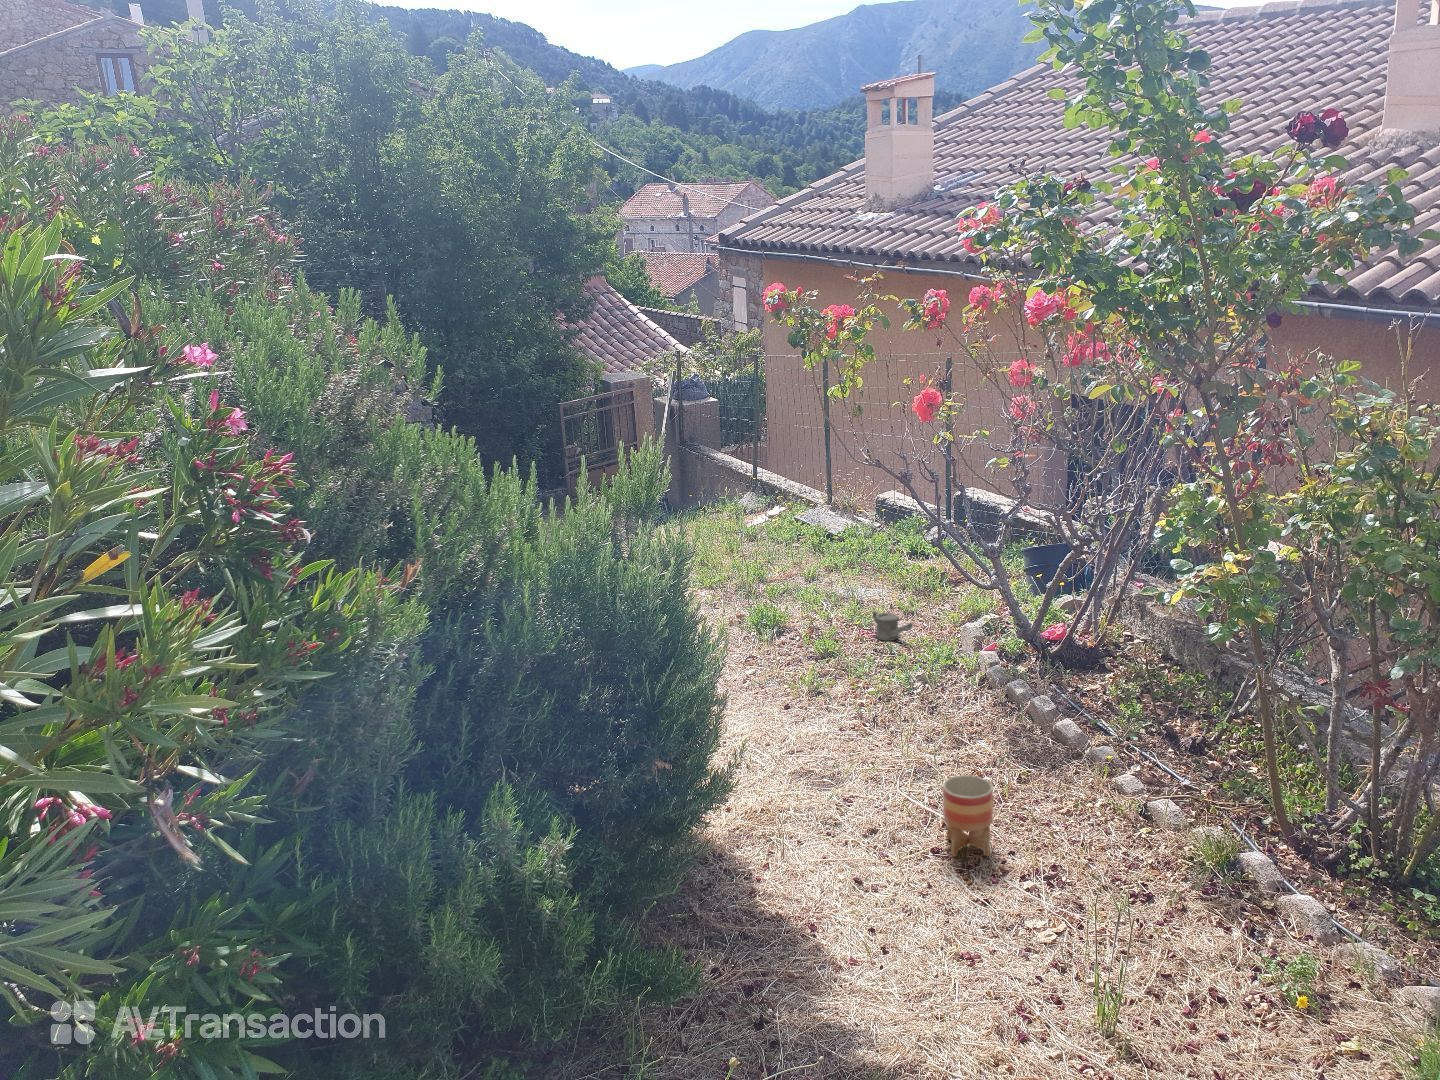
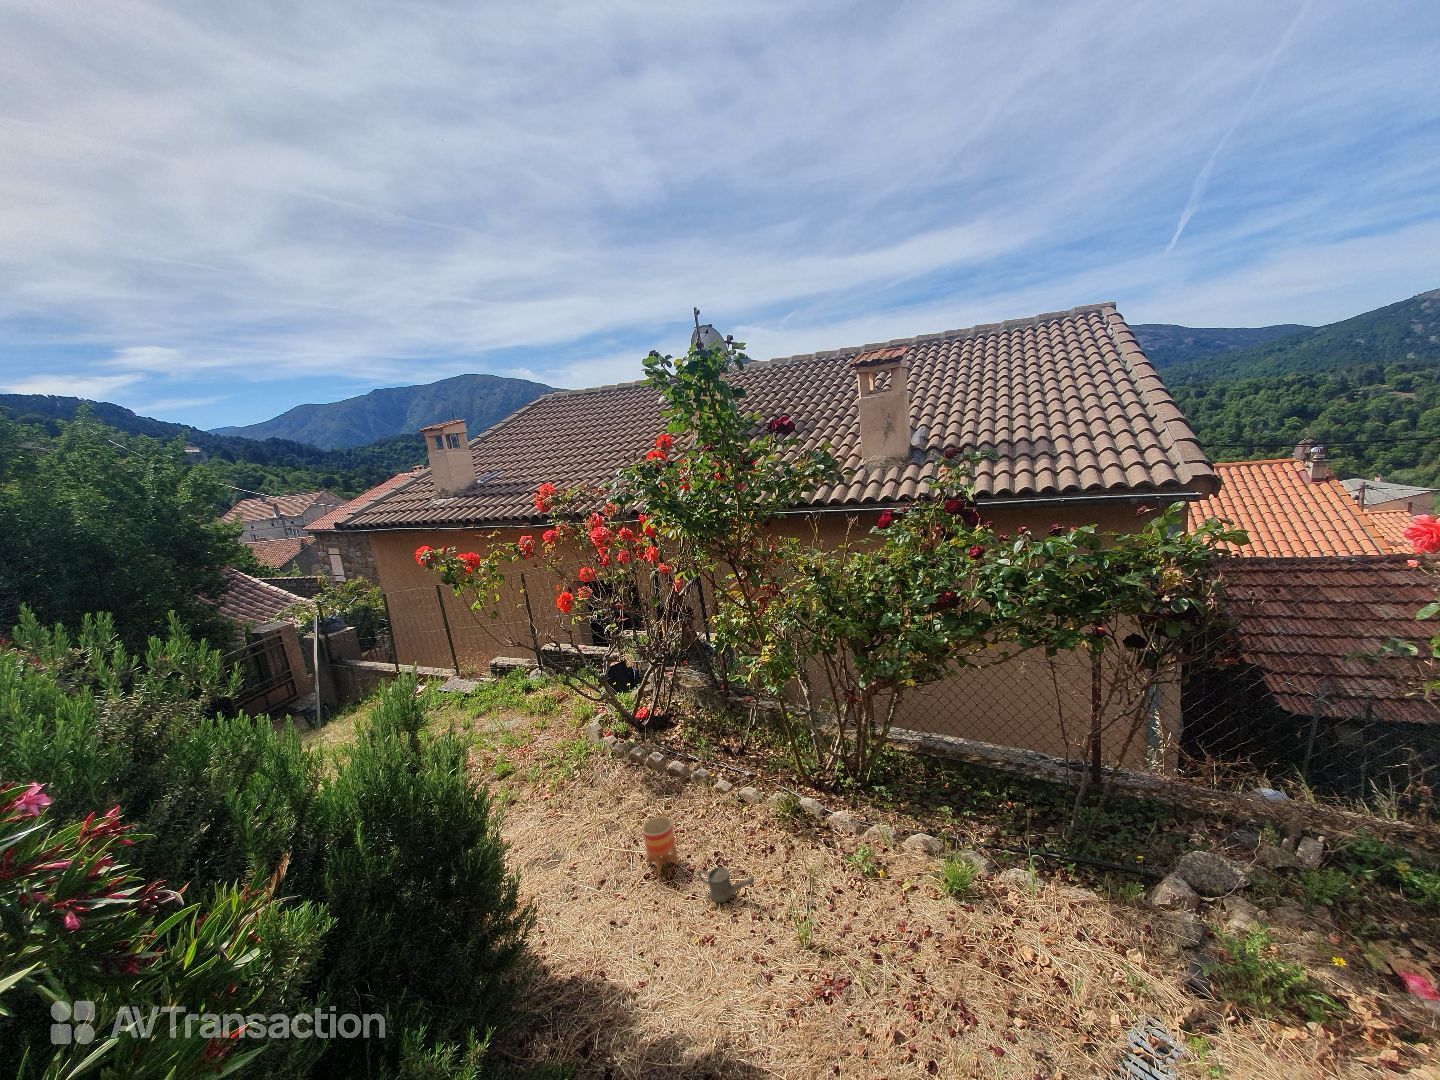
watering can: present [873,611,913,641] -> present [698,867,754,903]

